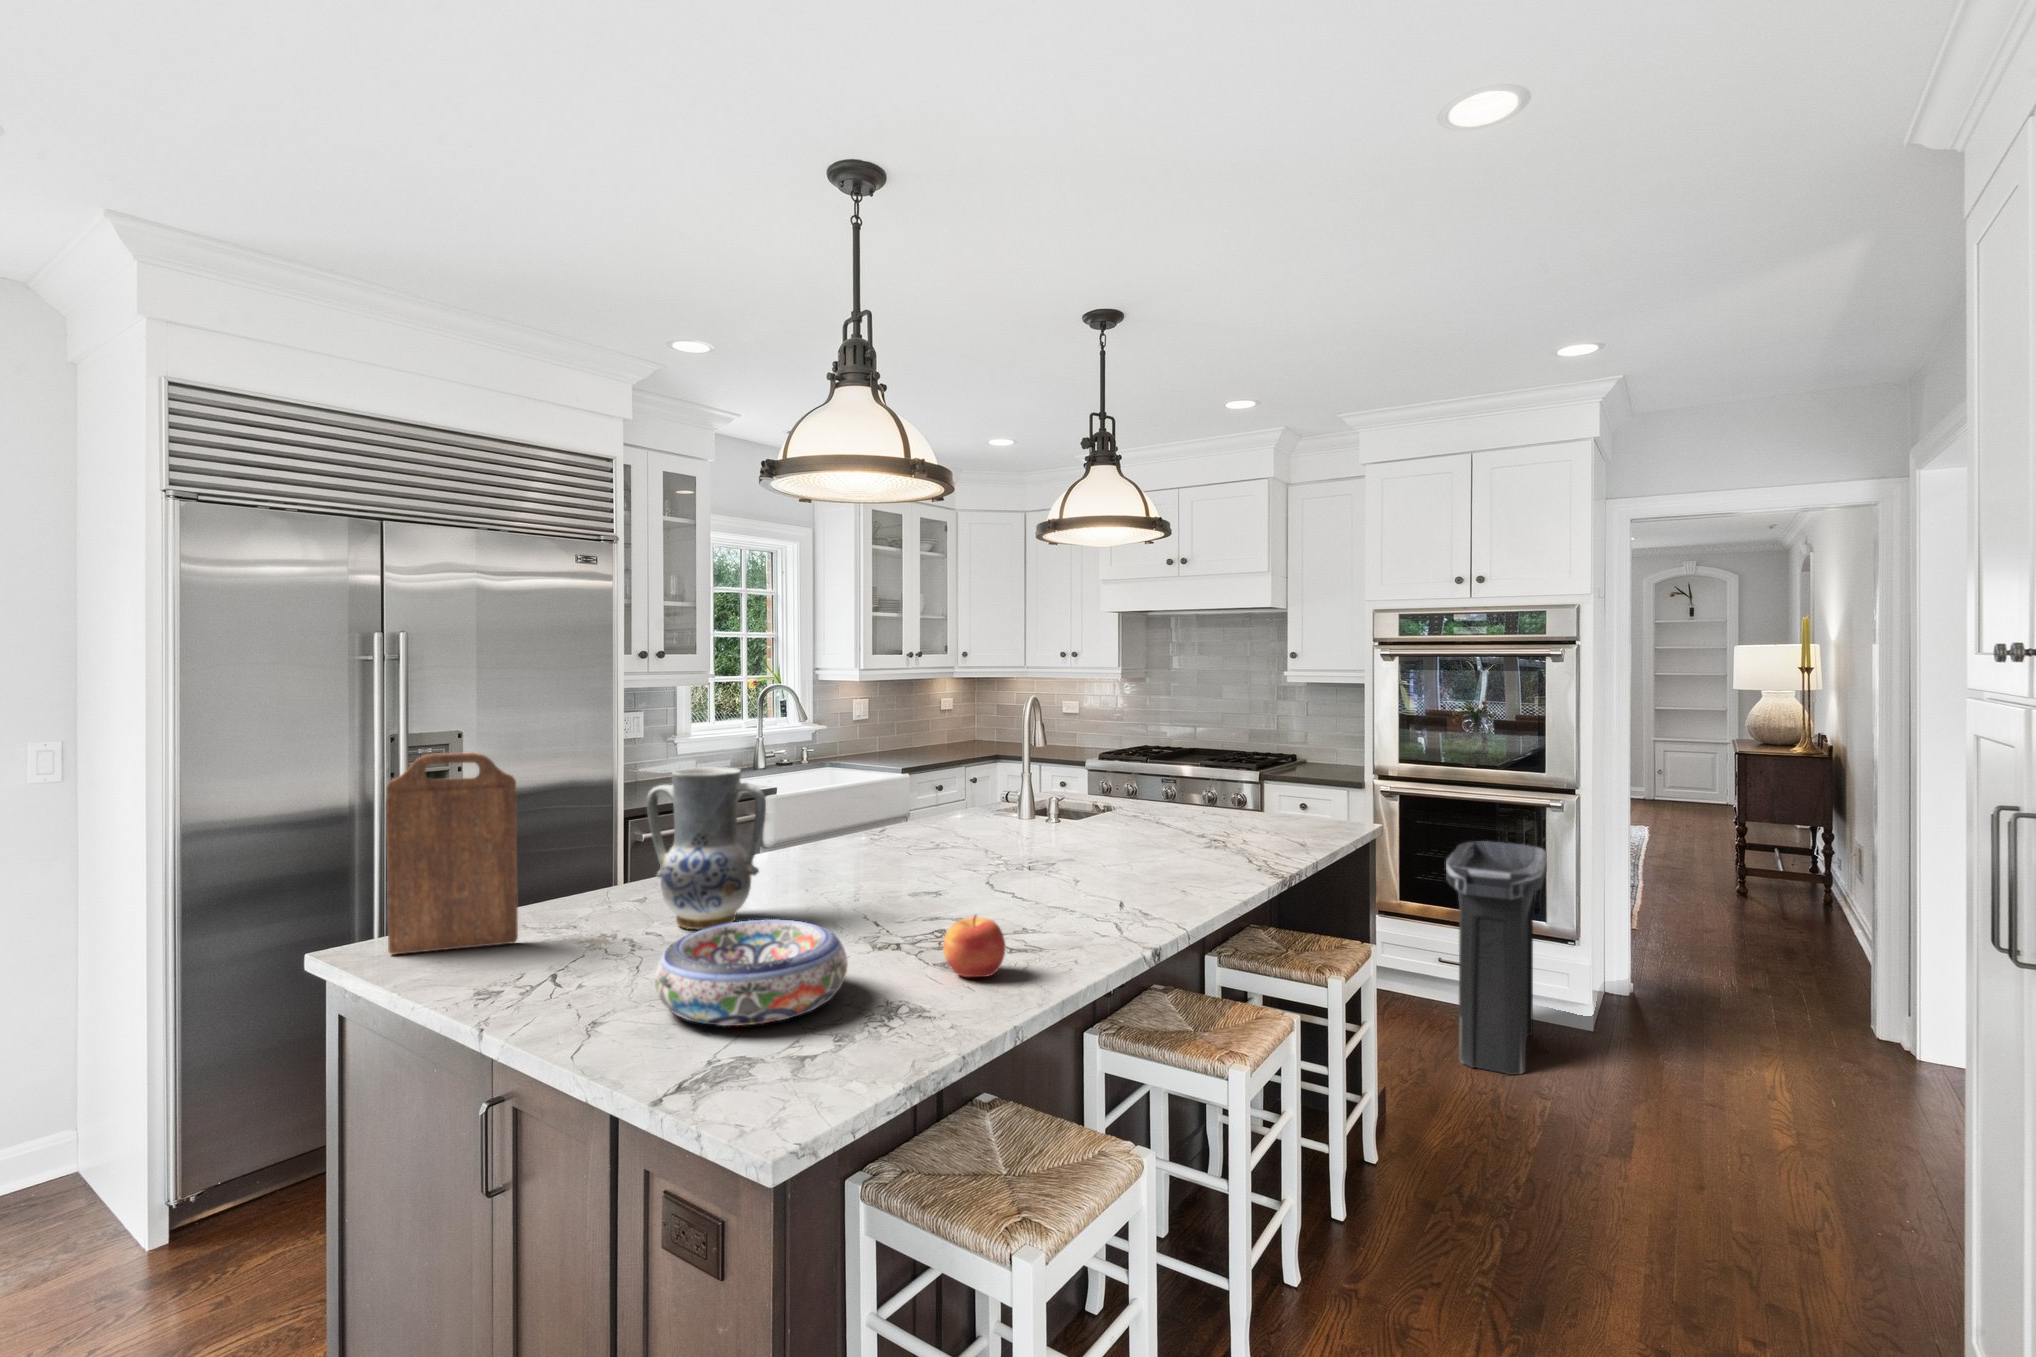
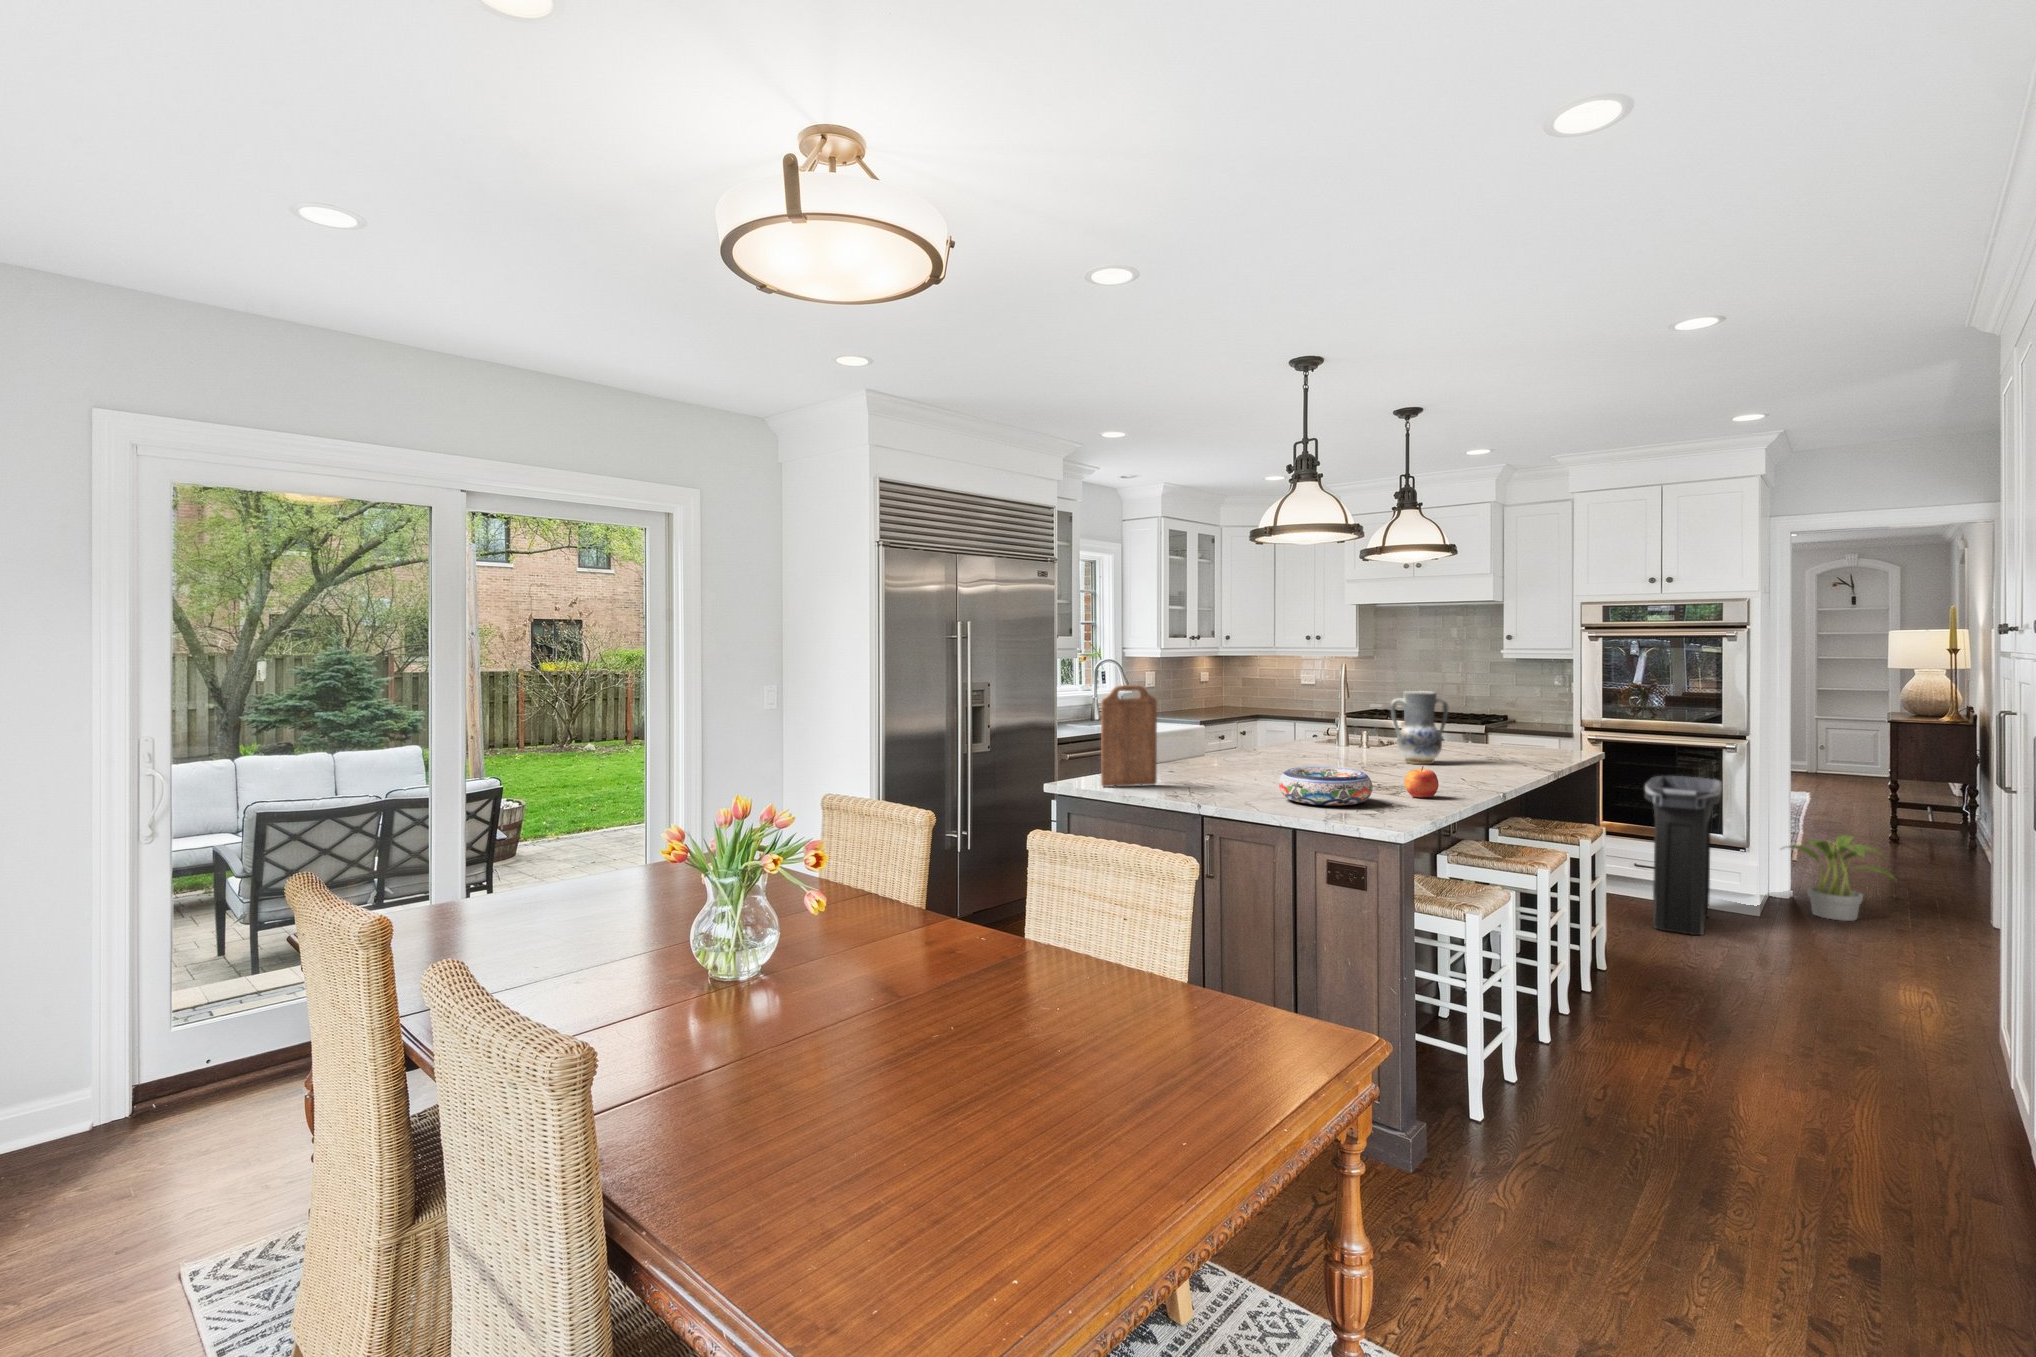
vase: present [647,767,766,929] -> present [1390,691,1448,764]
potted plant: none [1620,917,1767,1037] -> present [1789,835,1895,921]

